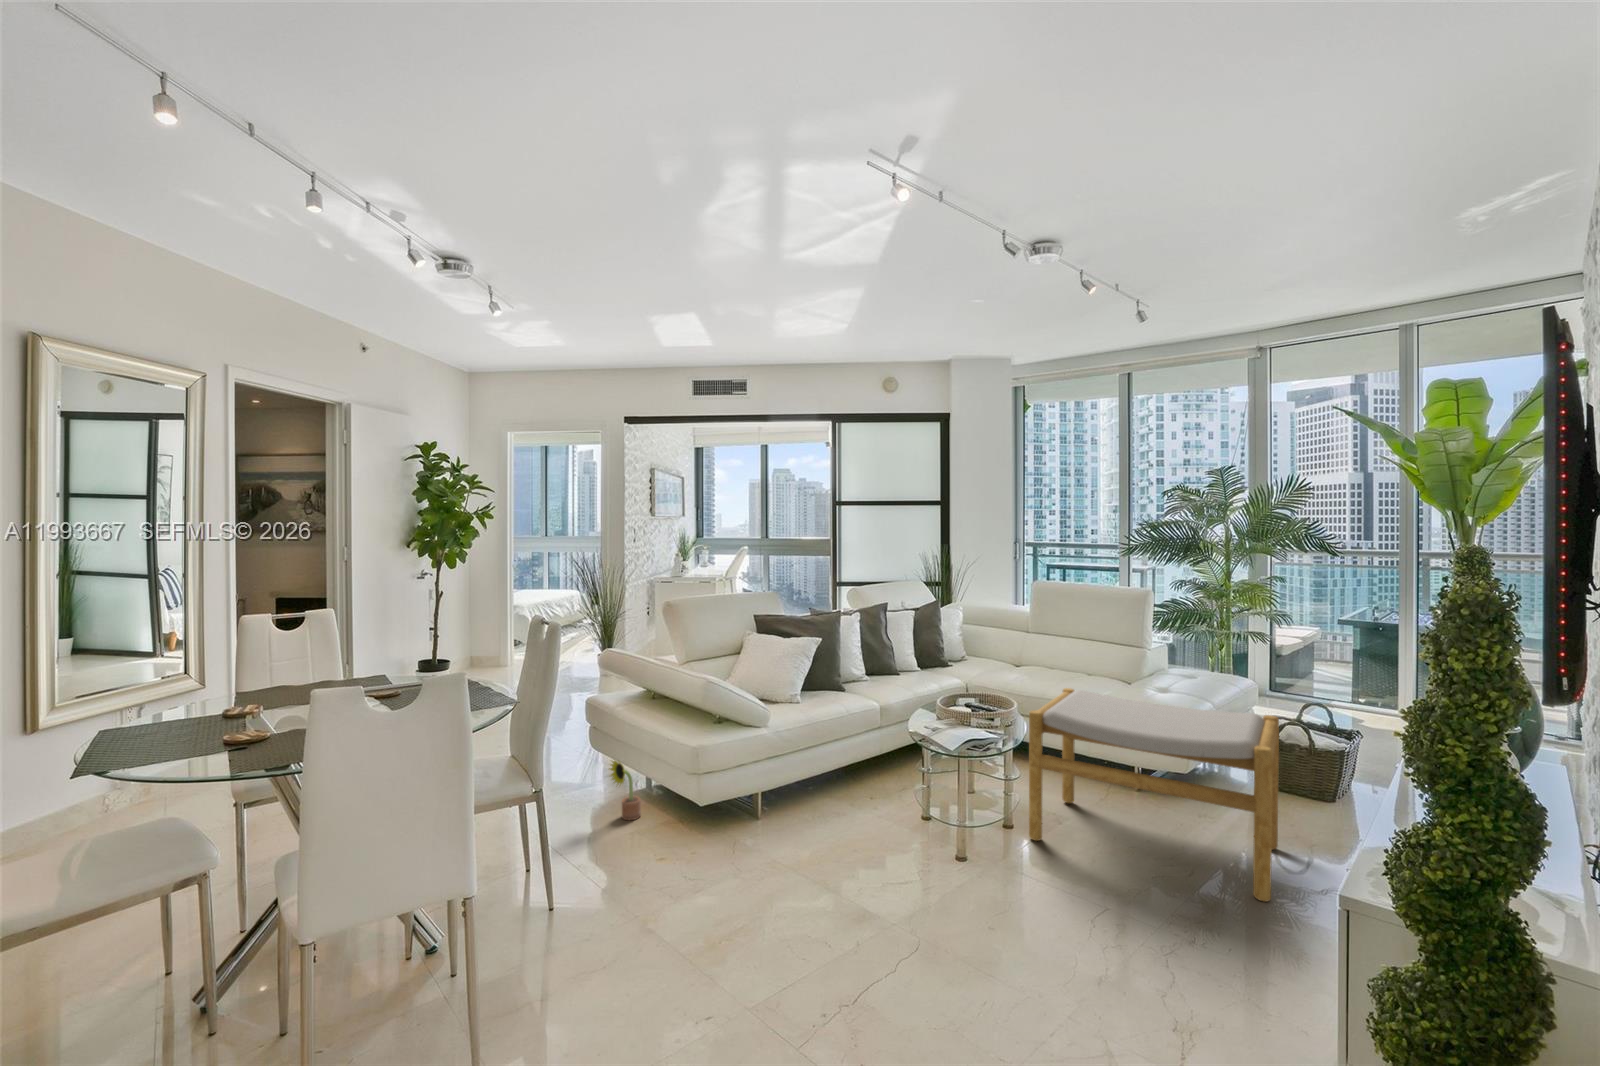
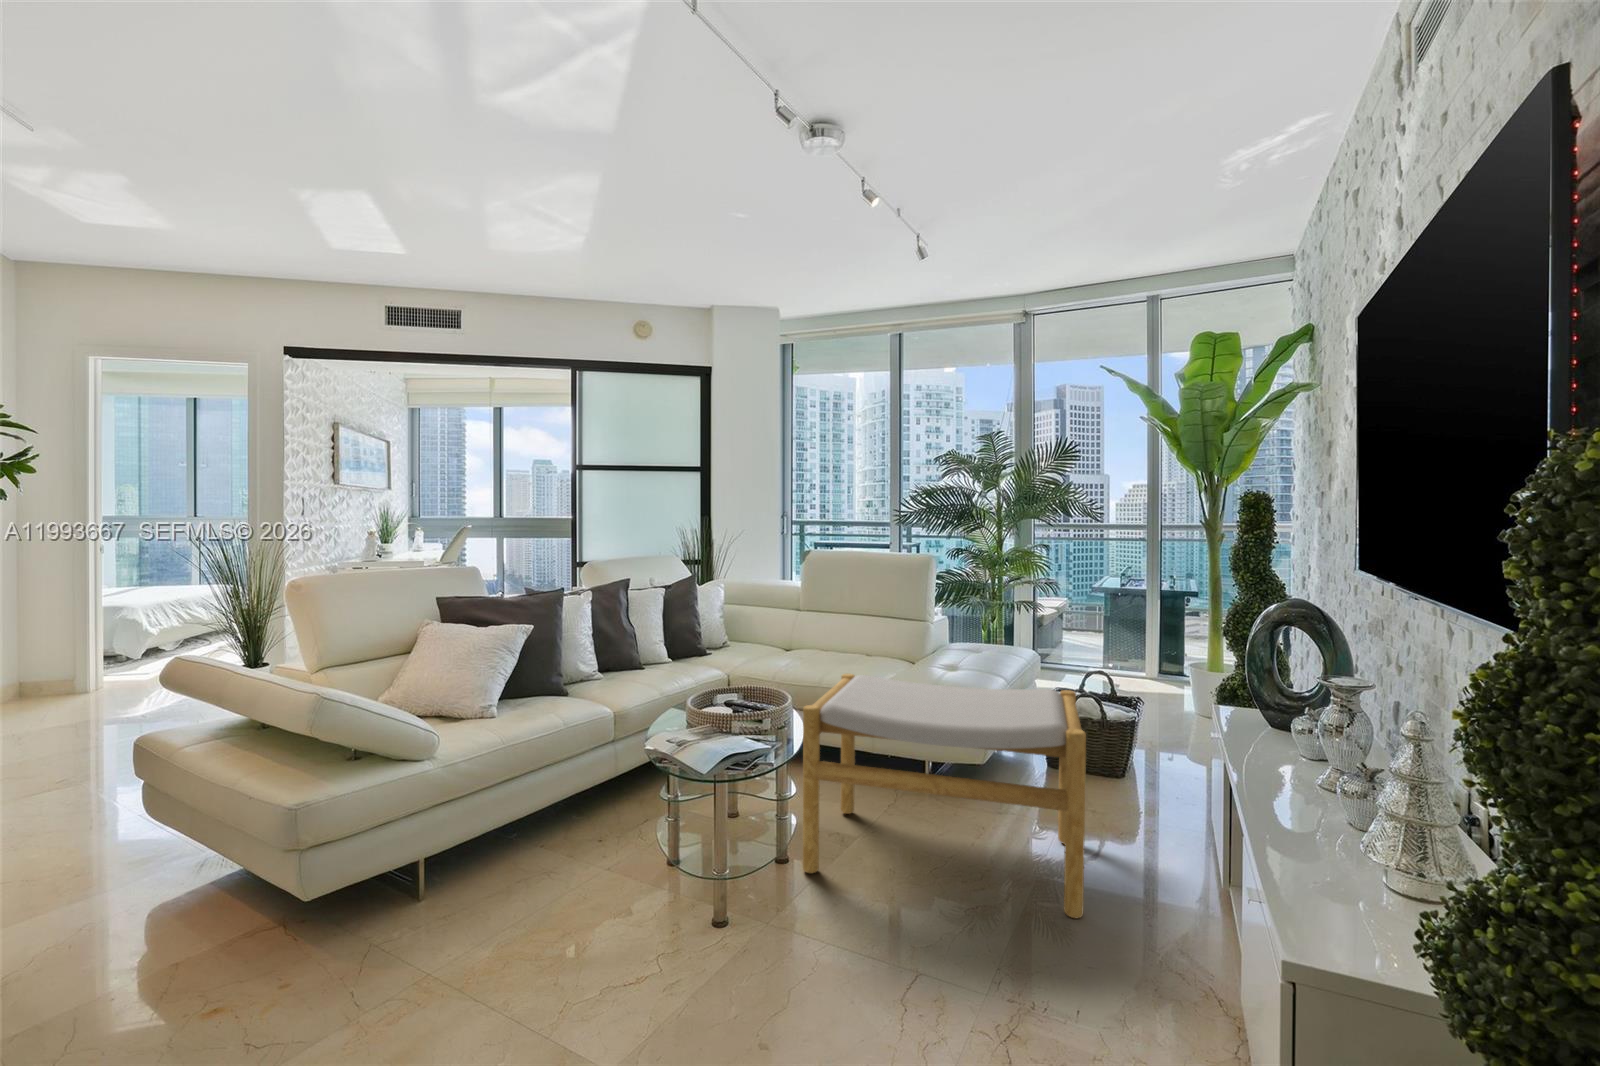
decorative plant: present [609,761,641,820] -> none [141,837,209,935]

